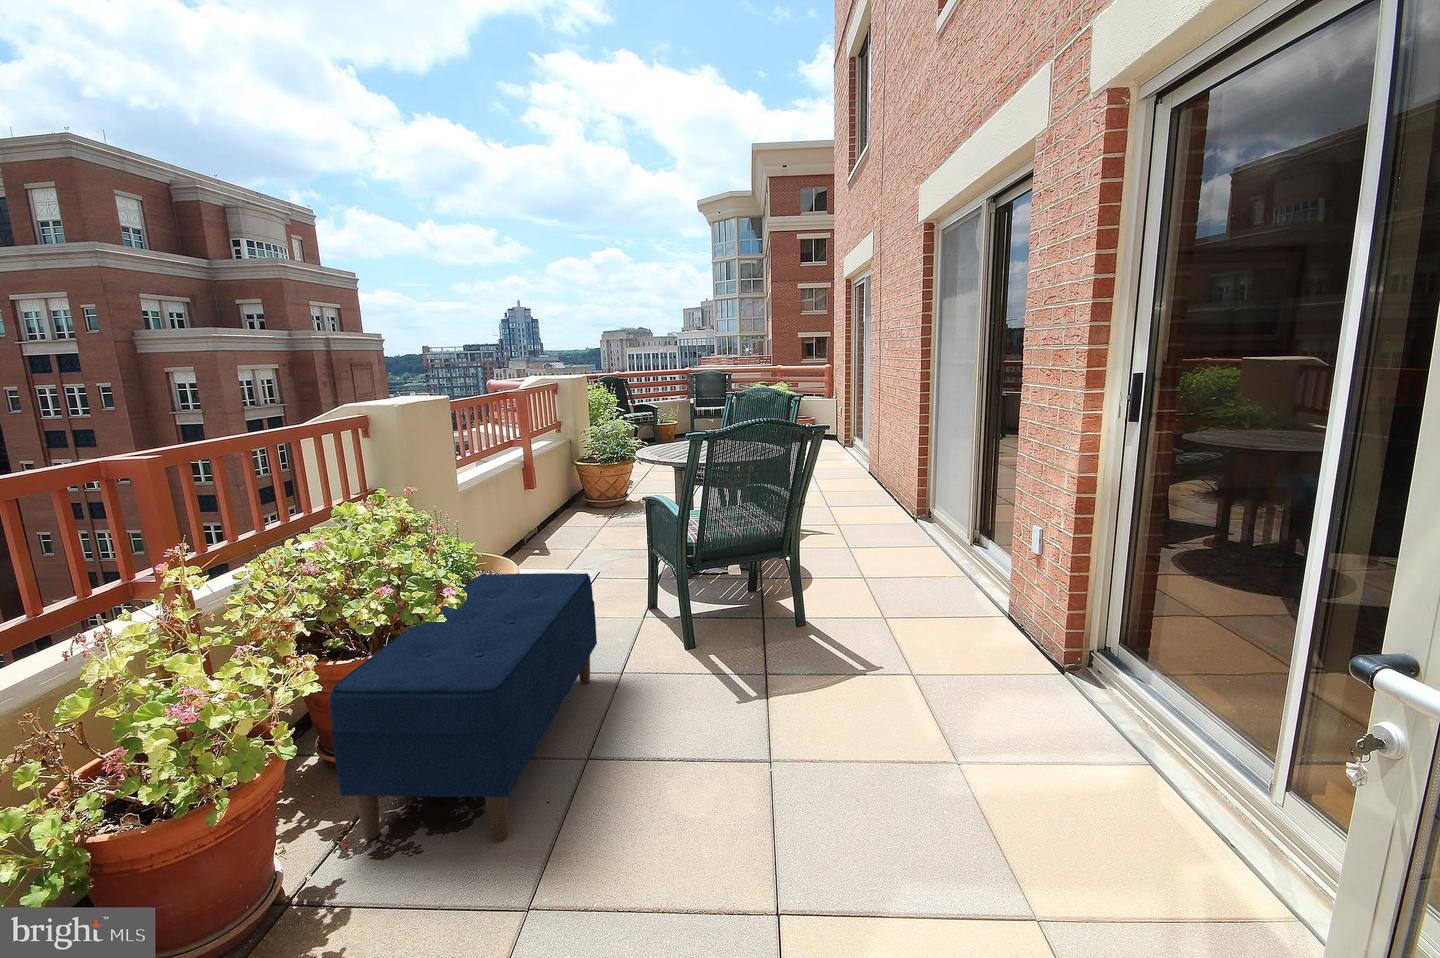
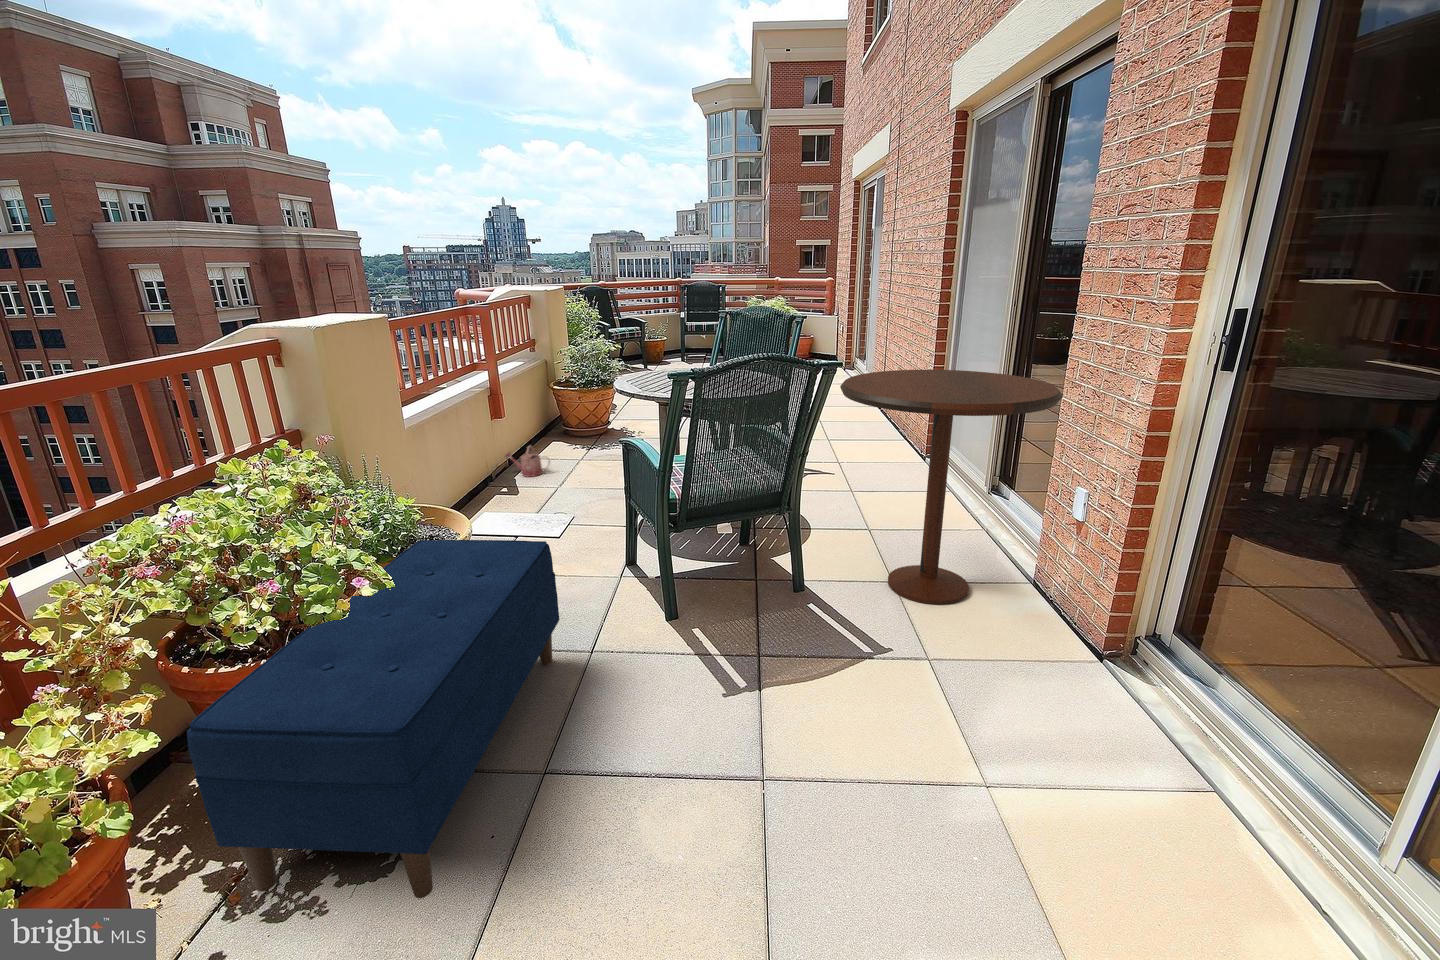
pedestal table: none [832,433,1016,634] -> present [840,370,1062,604]
watering can: none [533,513,575,542] -> present [505,446,550,477]

